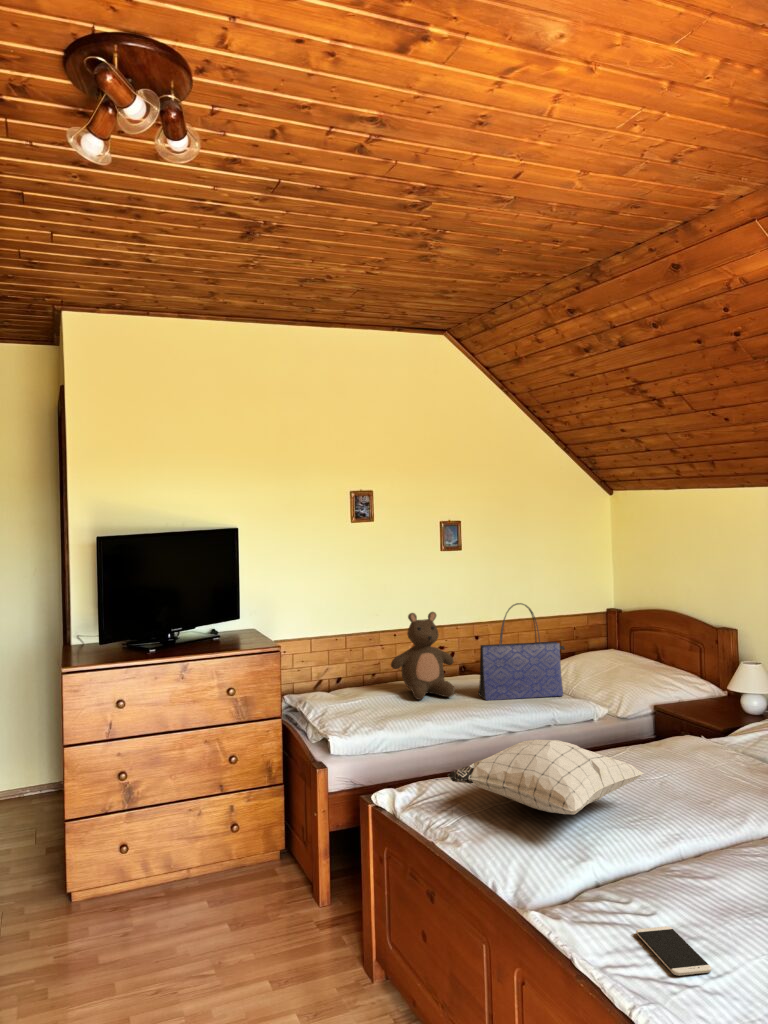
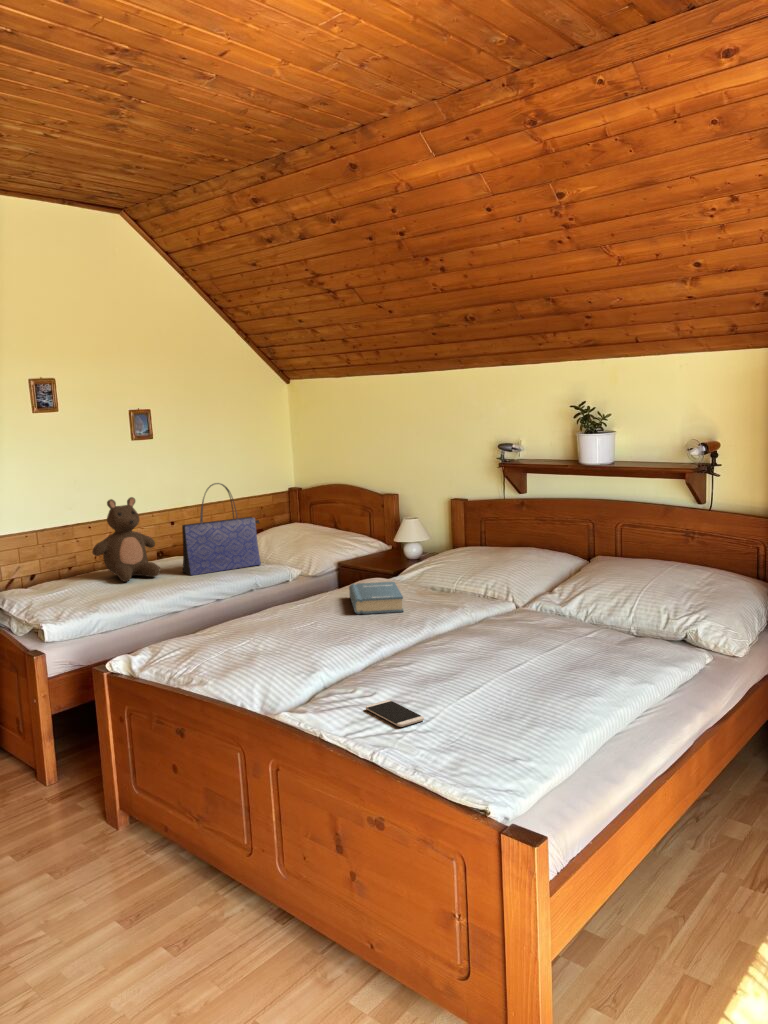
pillow: present [448,740,644,814] -> none [183,586,349,645]
hardback book: none [655,740,719,788] -> present [349,582,403,614]

